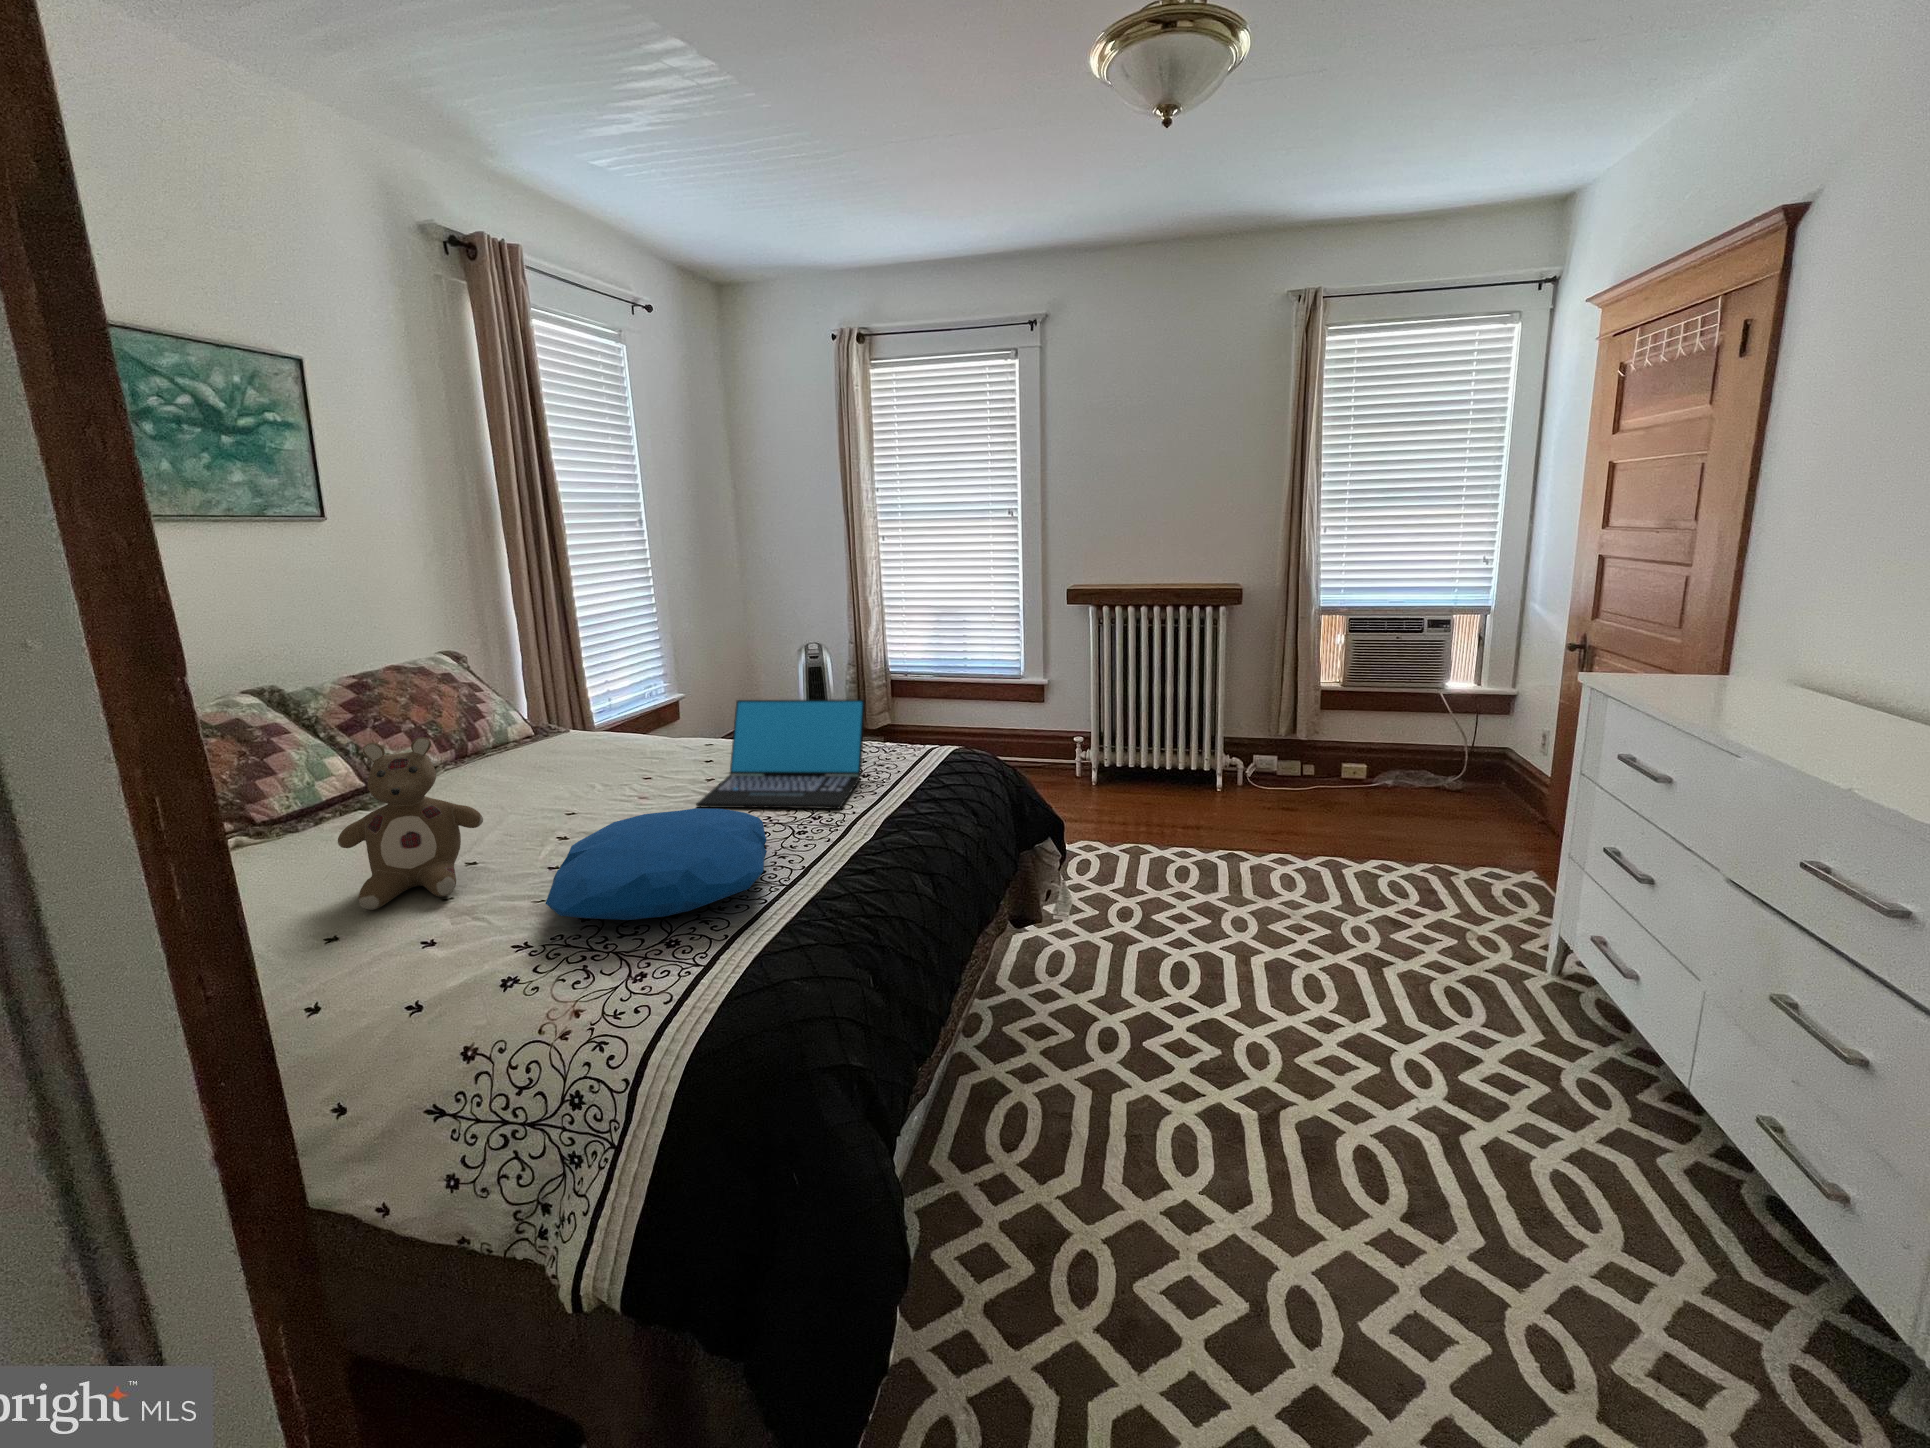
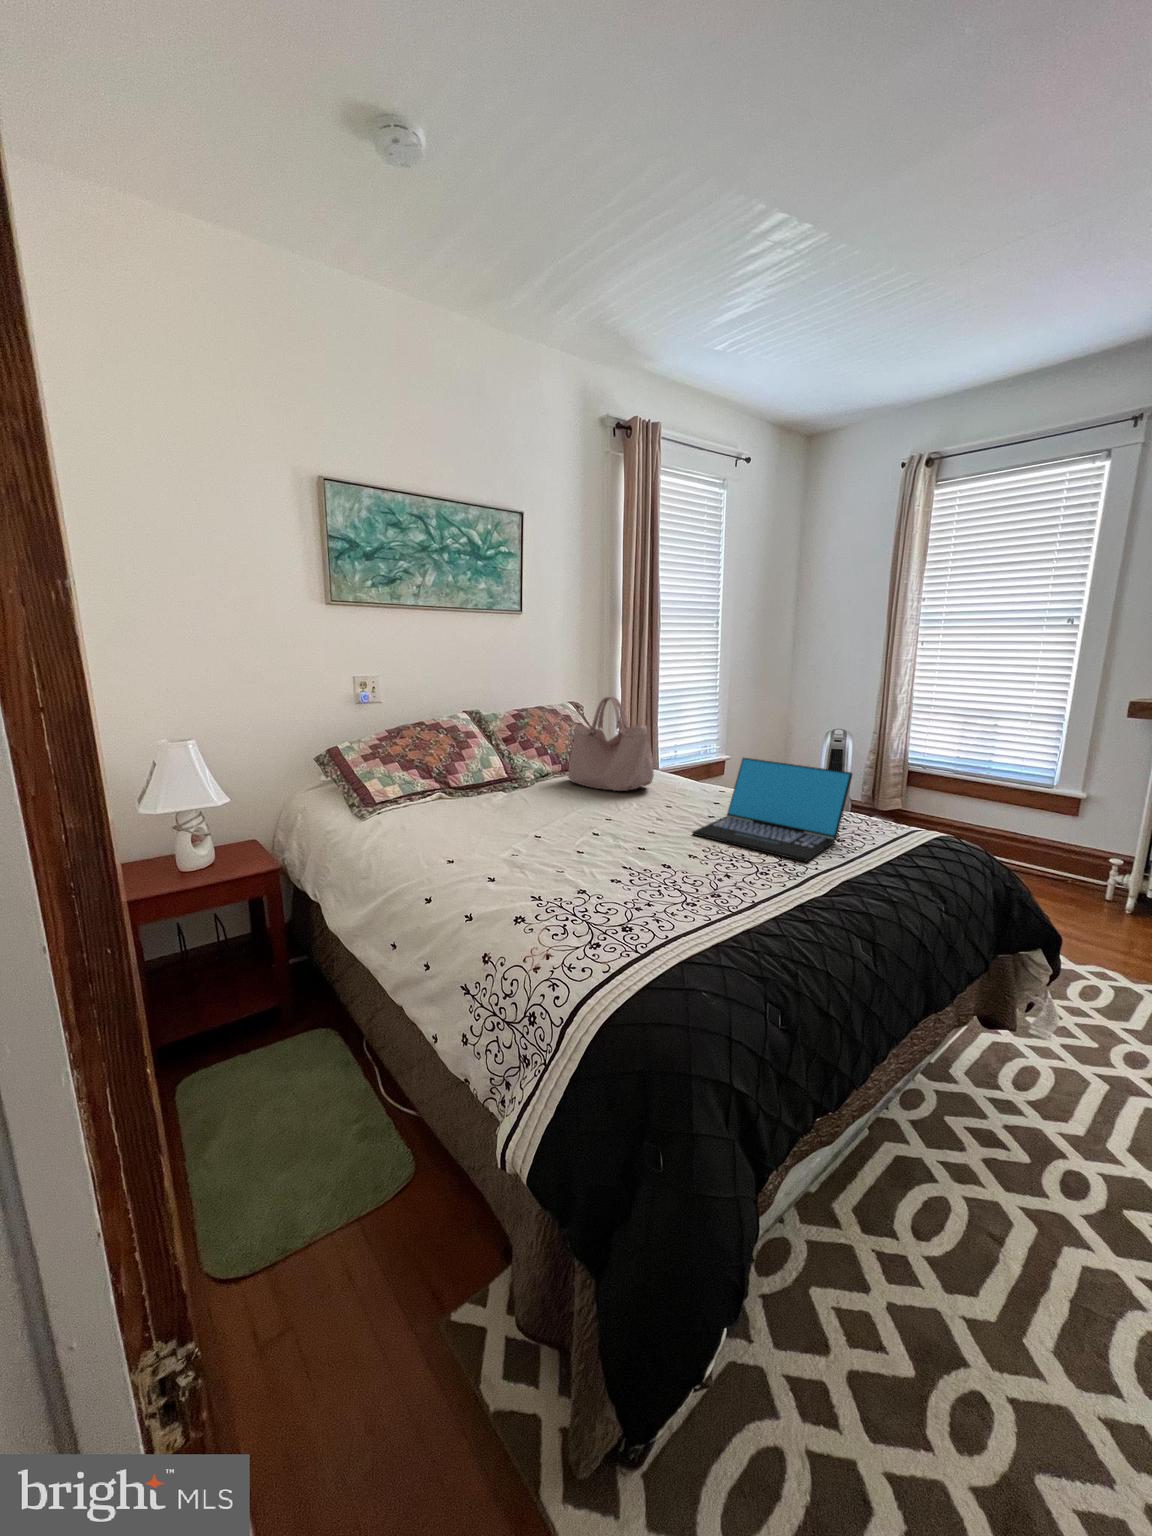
handbag: none [472,641,614,774] -> present [568,697,654,791]
stuffed bear: present [338,737,483,910] -> none [470,745,547,853]
pillow: present [546,808,767,920] -> none [557,828,731,908]

